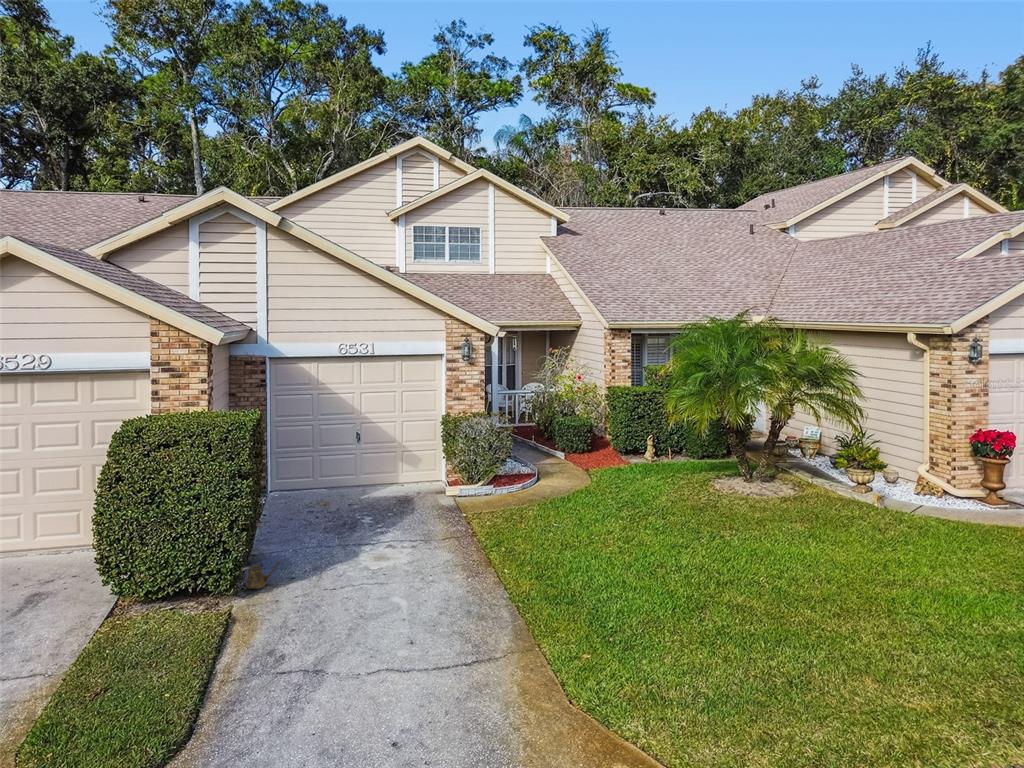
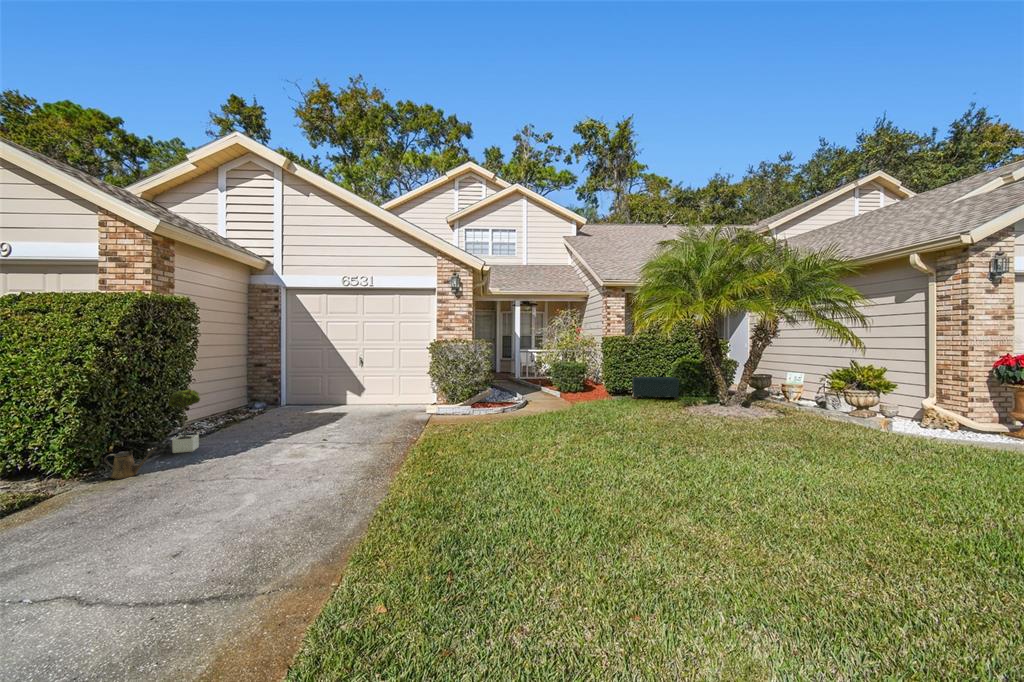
bench: none [648,438,698,463] -> present [633,377,679,400]
potted tree: none [248,498,276,561] -> present [168,389,200,453]

